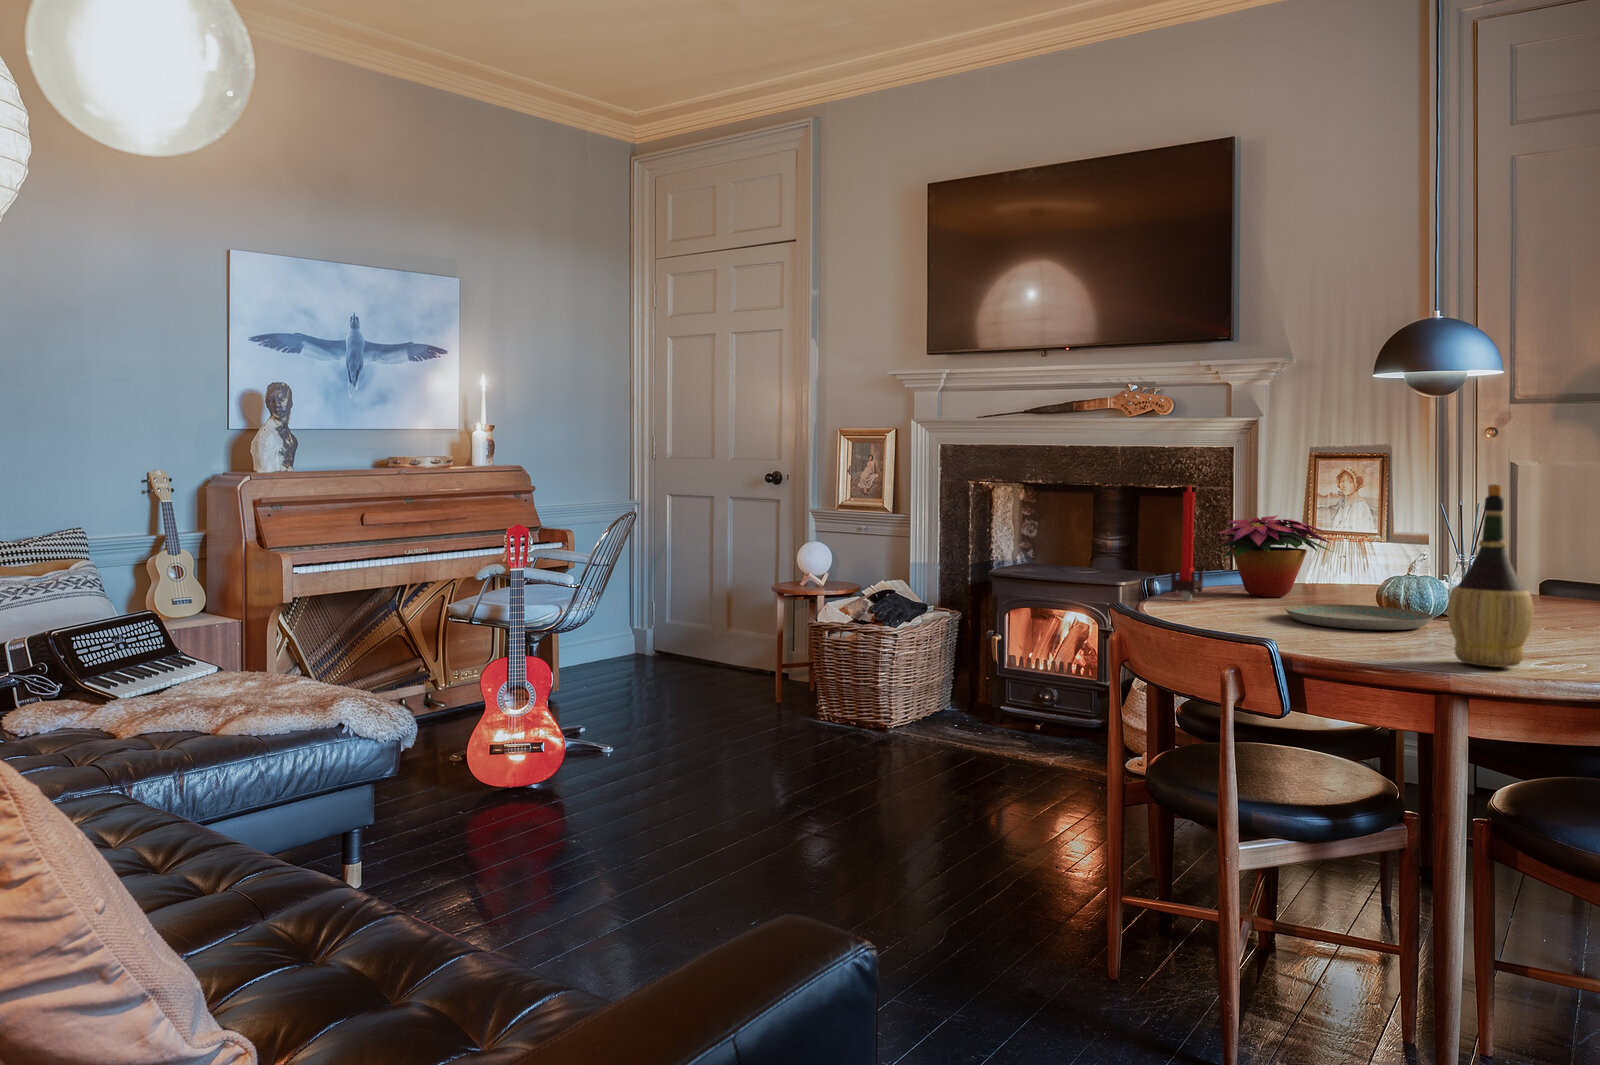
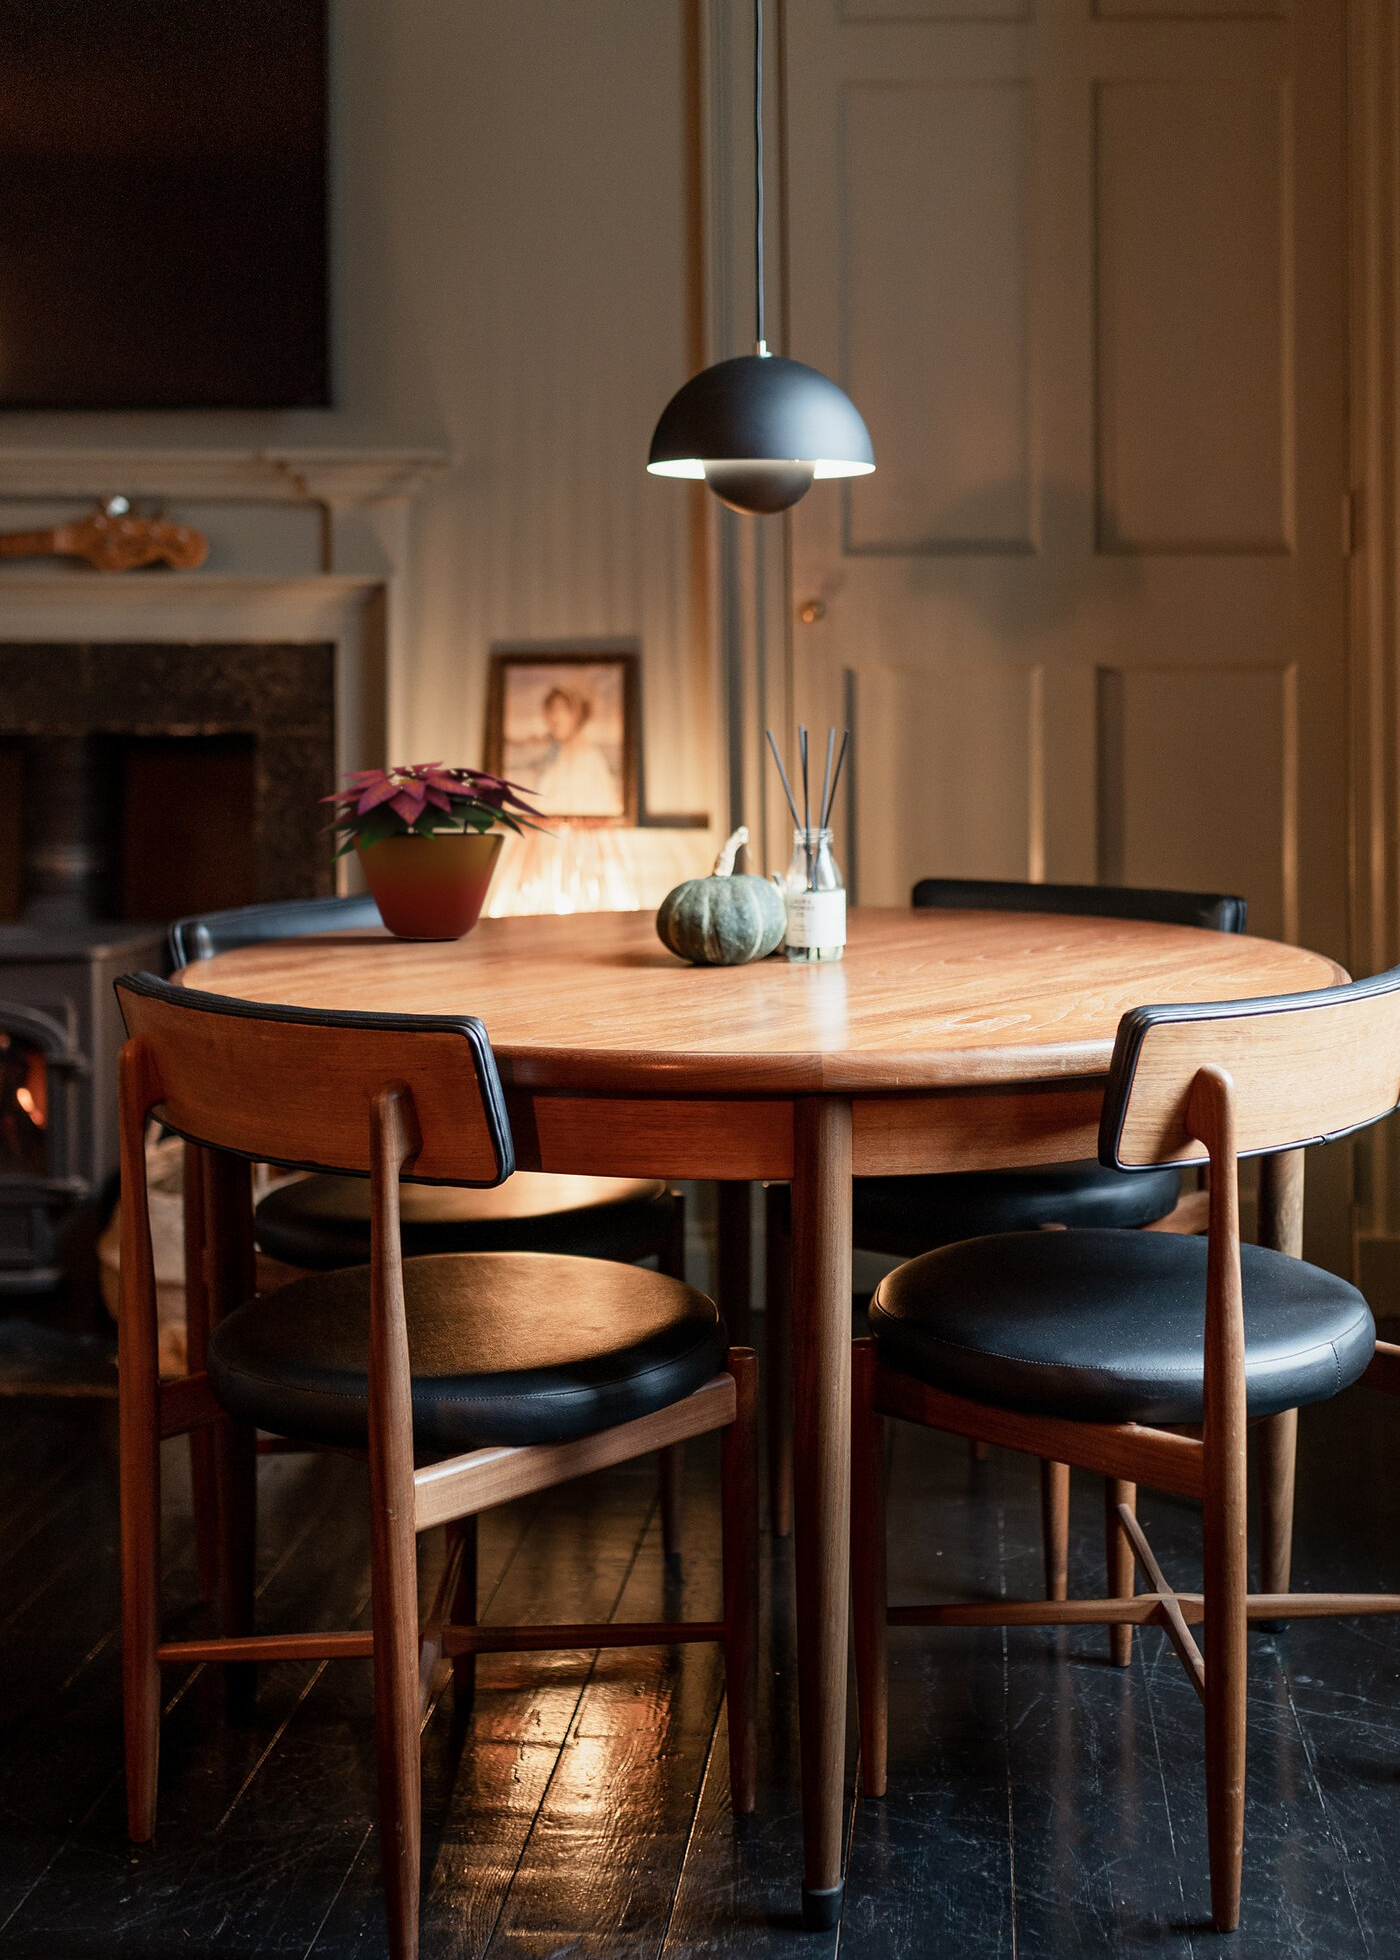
wine bottle: present [1448,484,1534,667] -> none [805,652,957,1030]
candle: present [1171,485,1203,600] -> none [226,687,296,952]
plate: present [1285,604,1434,630] -> none [476,941,759,984]

